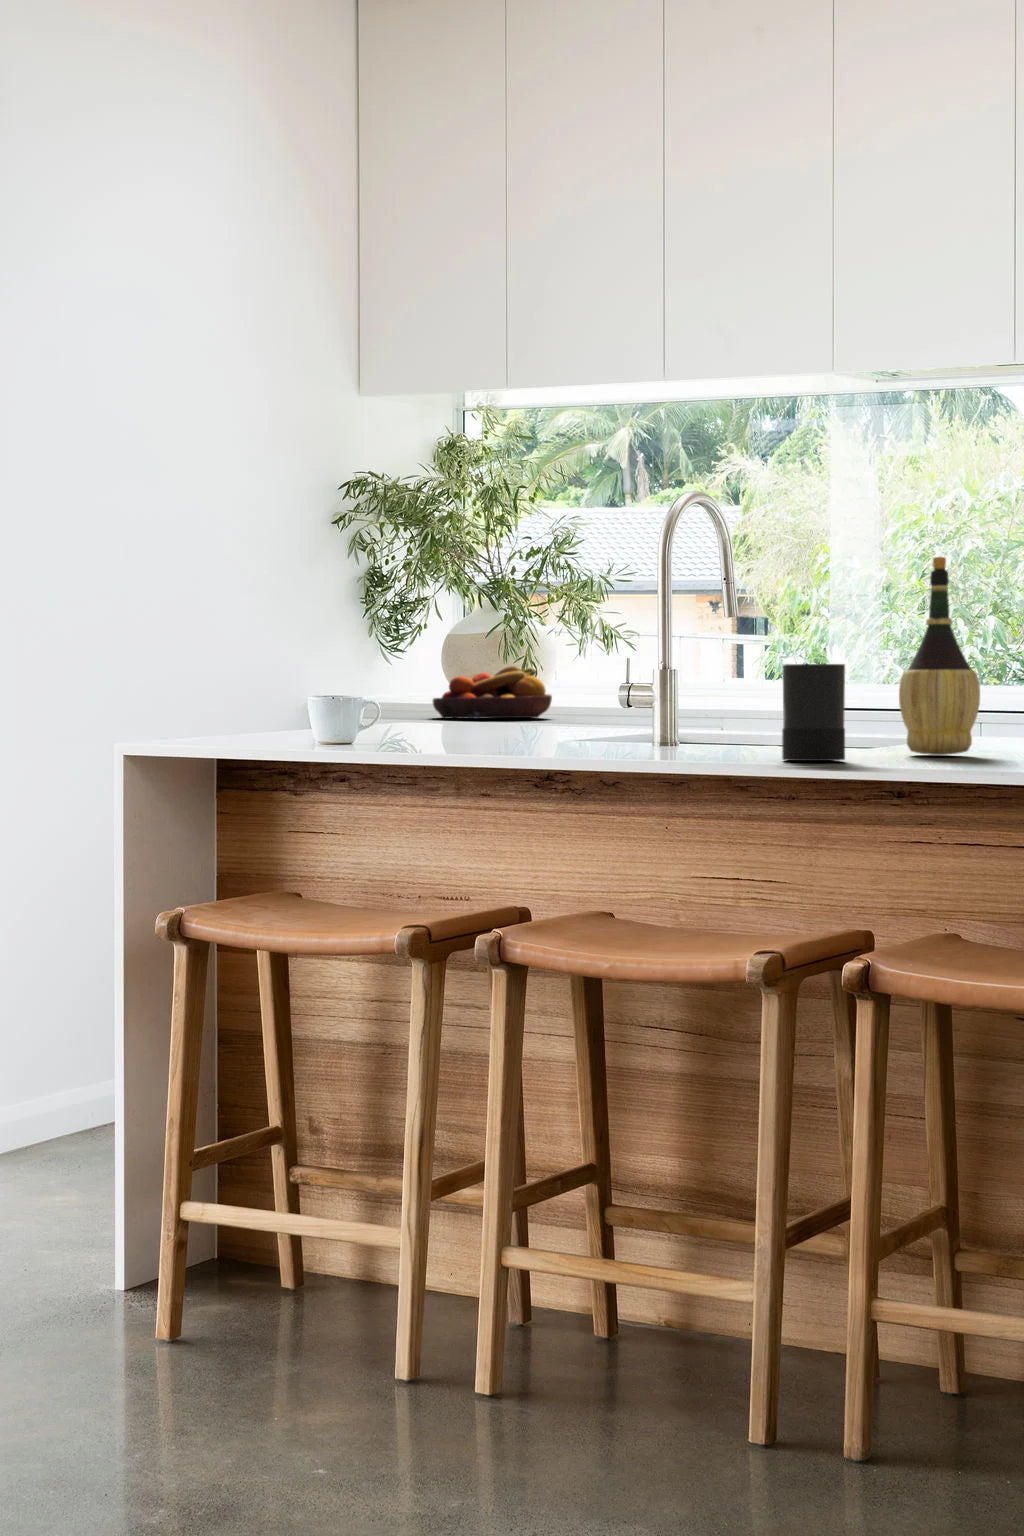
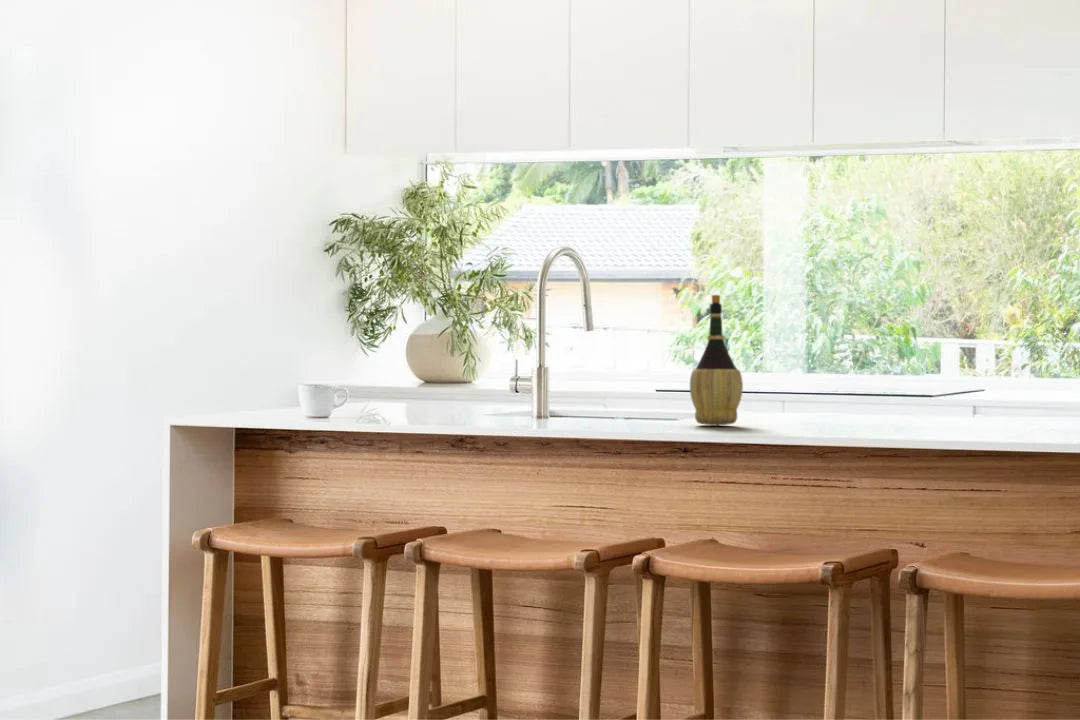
candle: present [782,663,845,761] -> none [602,360,648,429]
fruit bowl: present [433,666,552,719] -> none [394,360,480,398]

